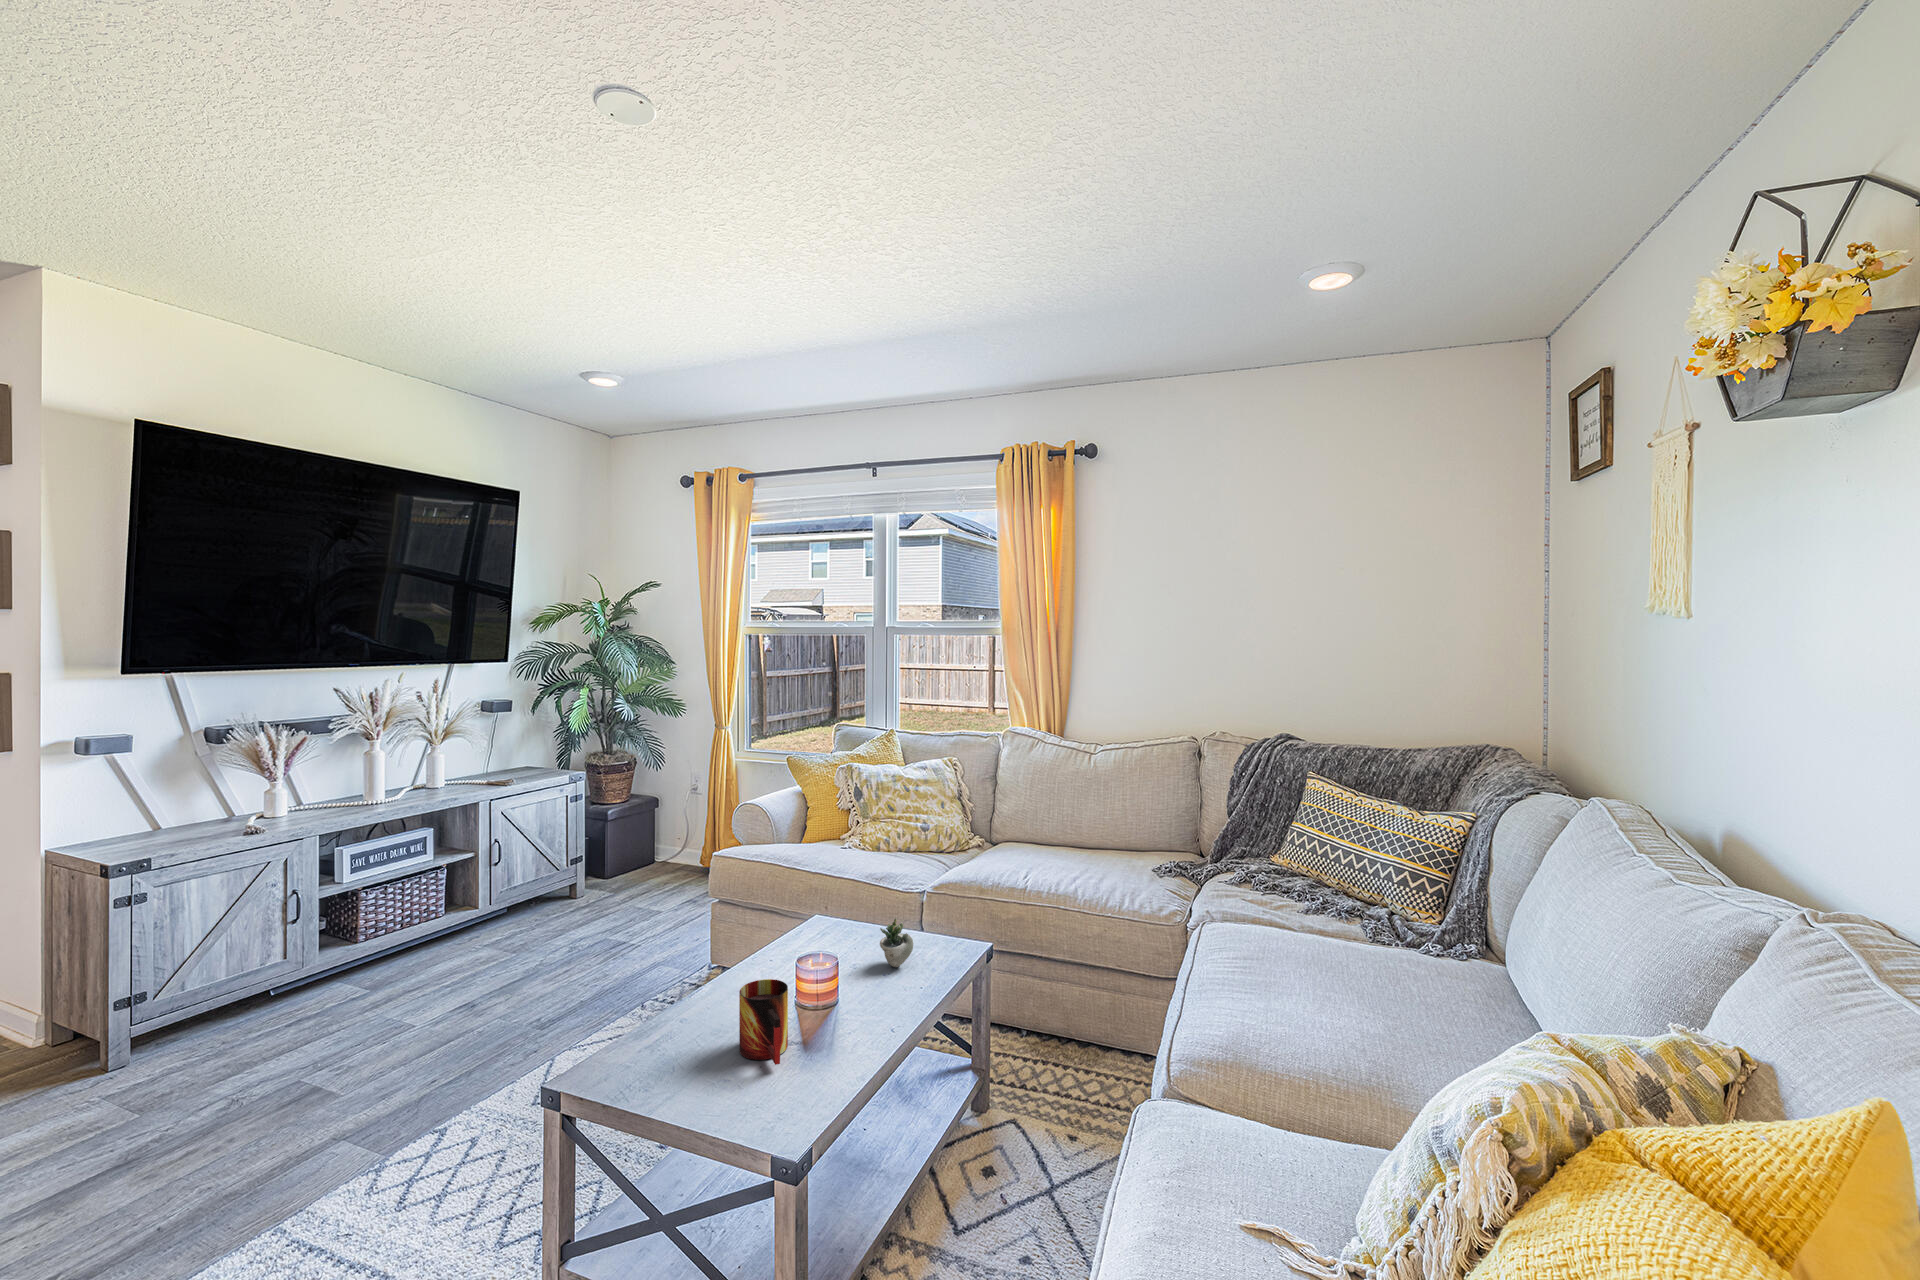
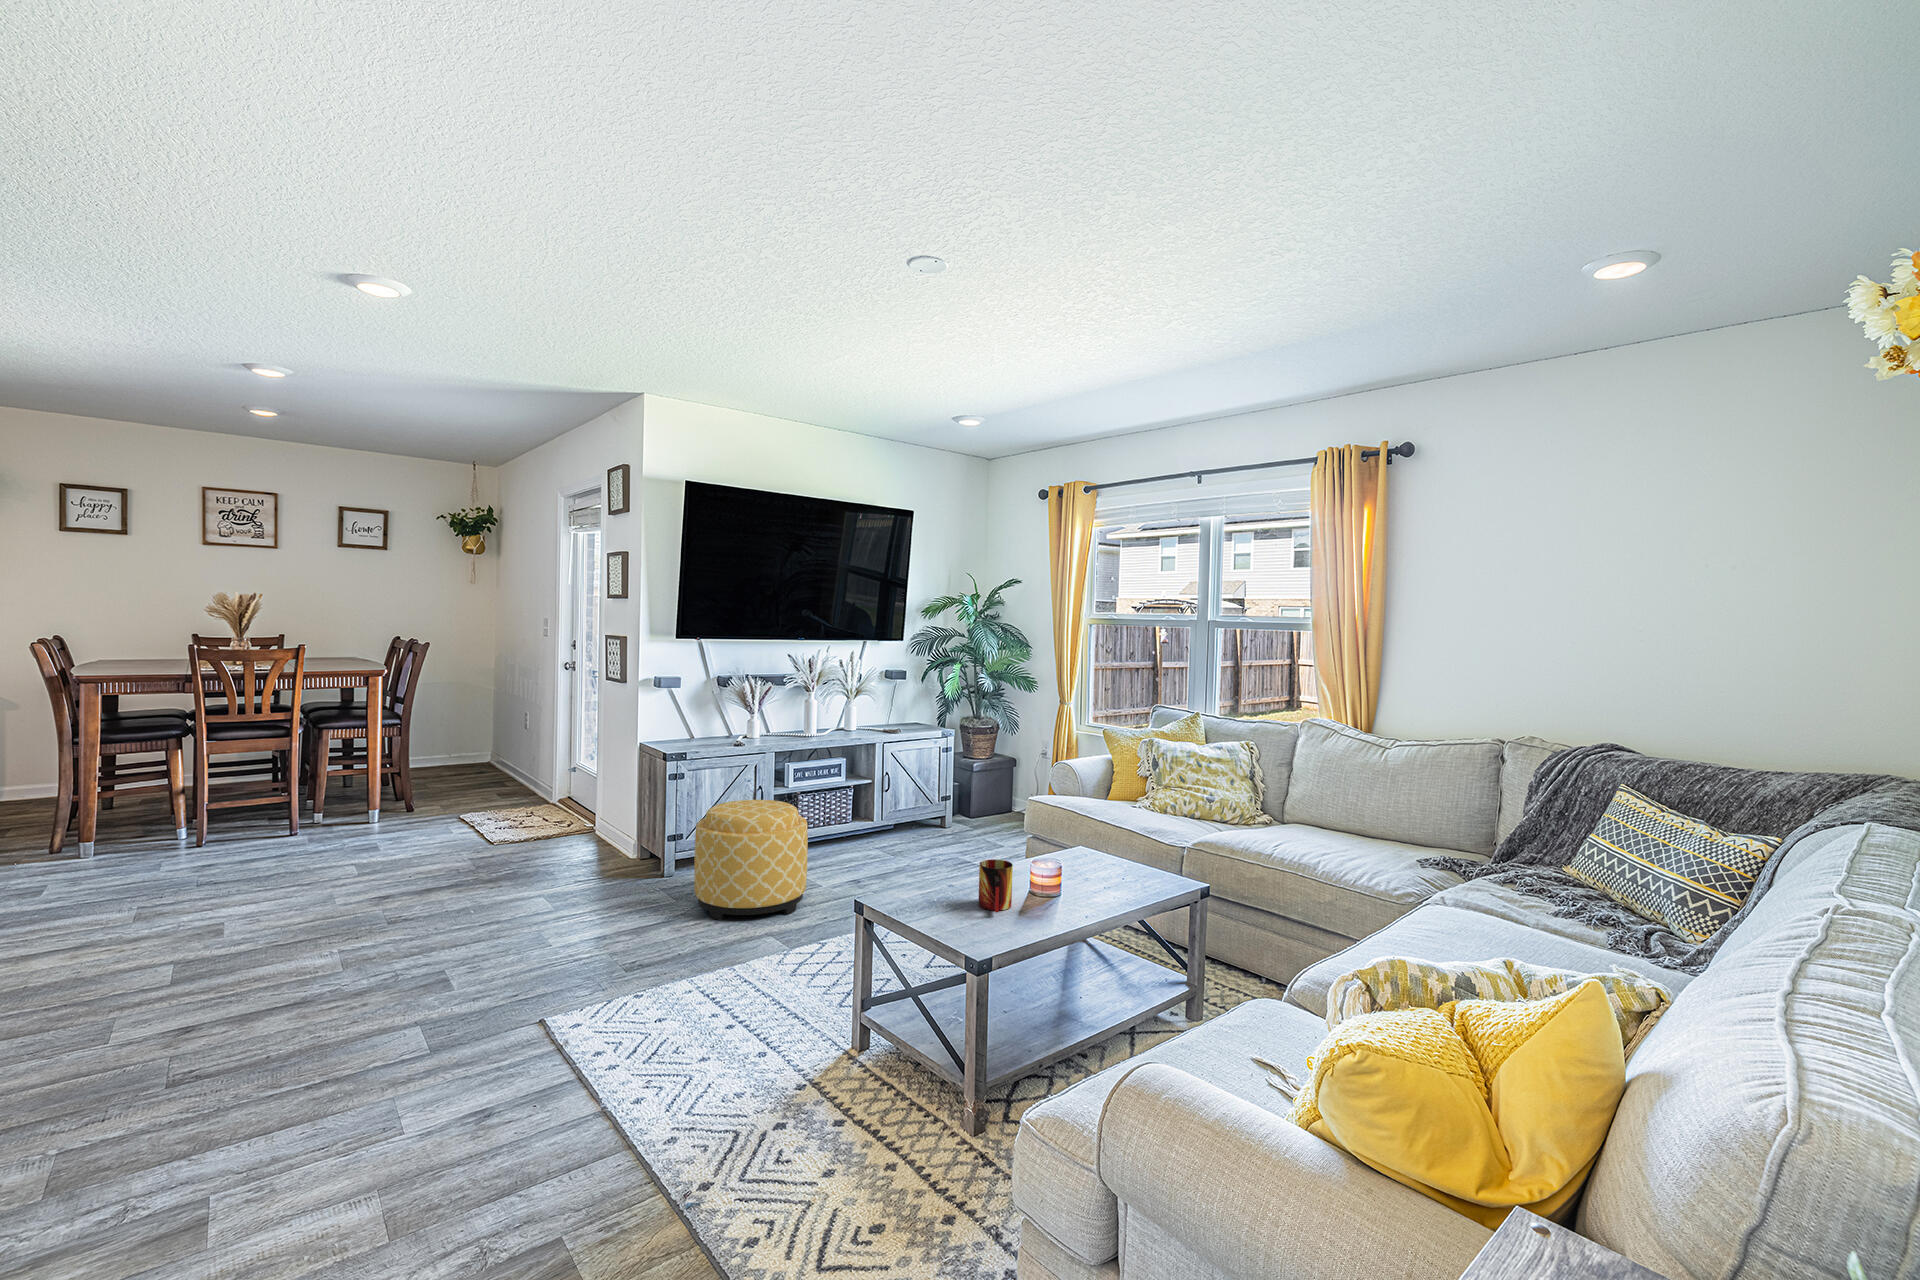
ottoman: none [176,916,394,1133] -> present [694,800,808,920]
succulent plant: present [880,918,934,967] -> none [1106,844,1143,883]

